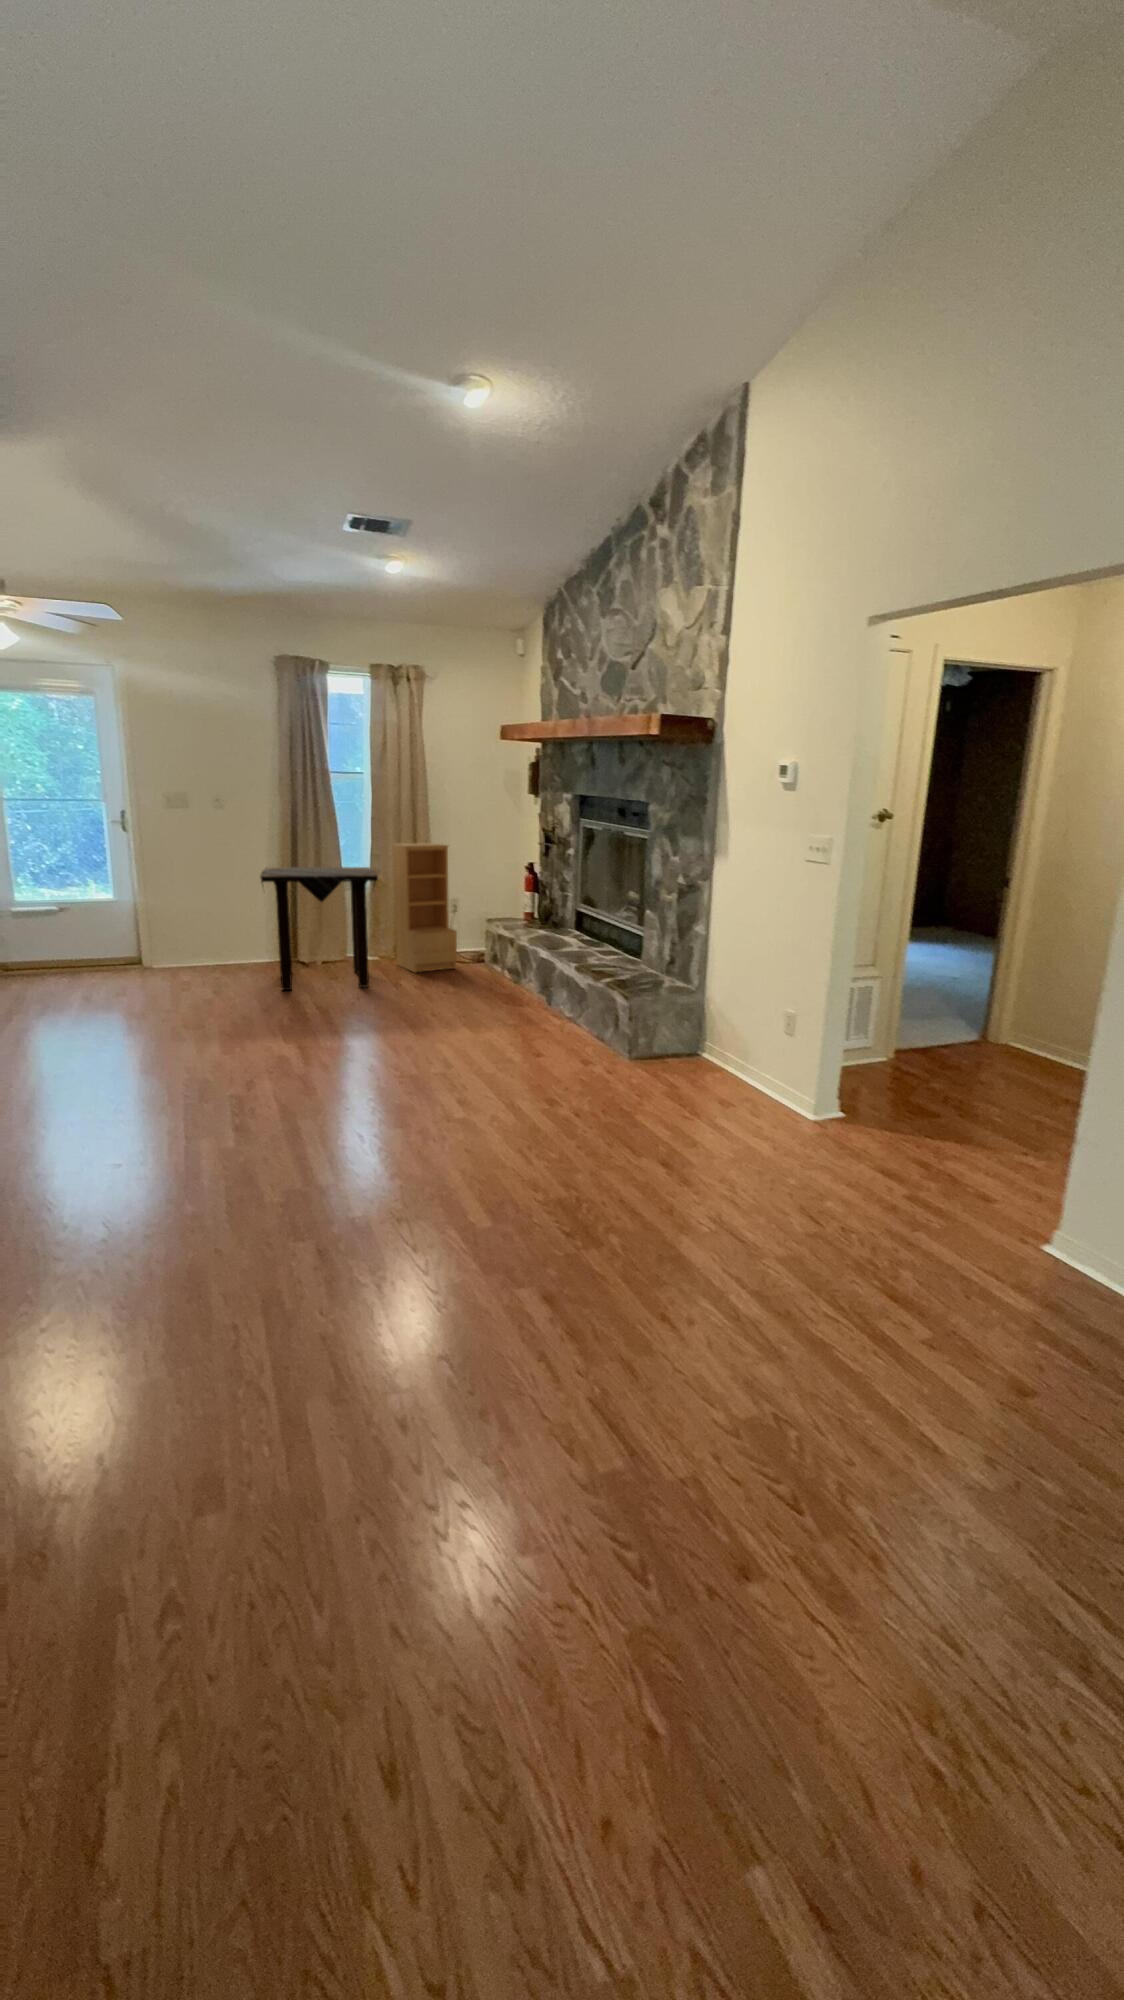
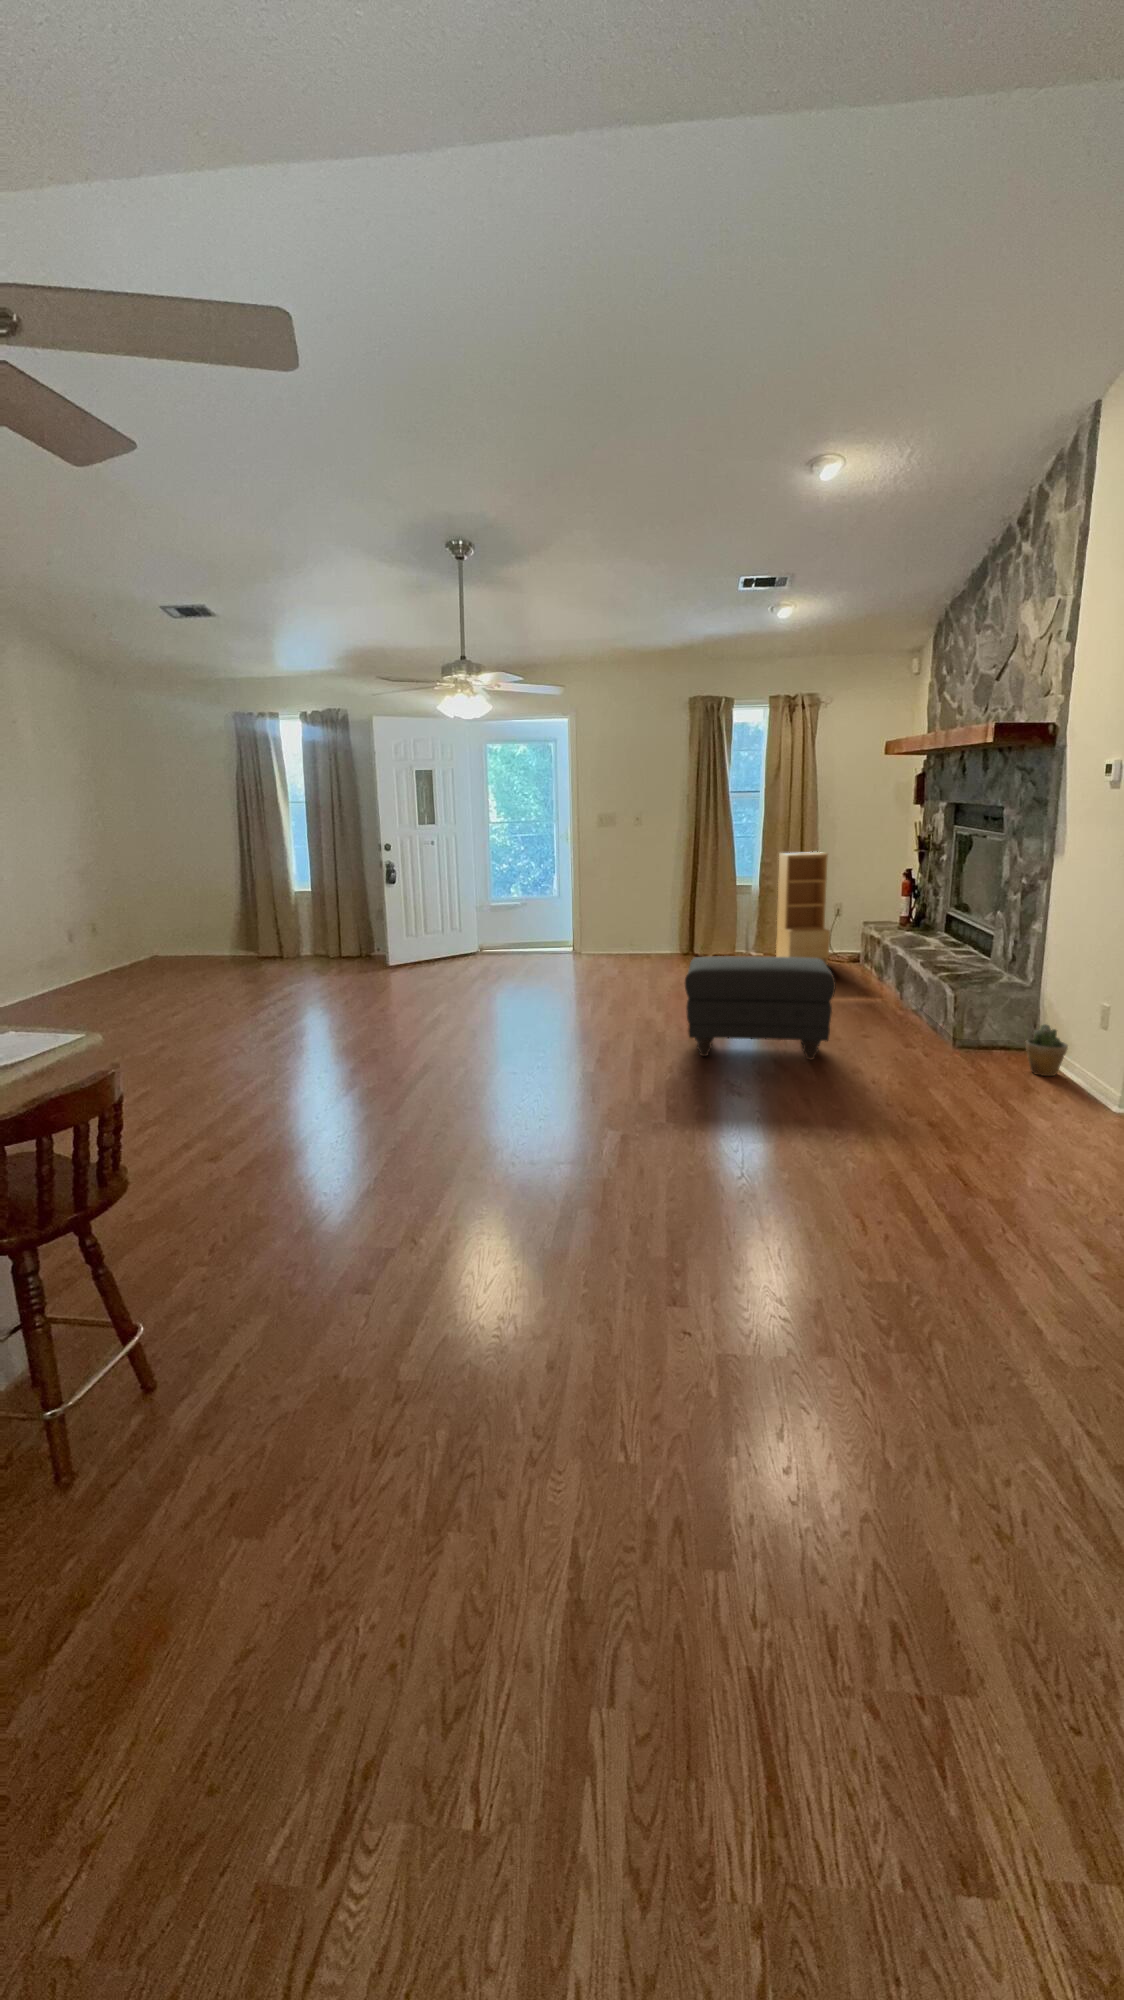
side table: present [261,867,378,990] -> none [661,873,757,974]
ottoman: none [340,974,530,1109] -> present [685,956,836,1060]
potted plant: none [711,1032,750,1085] -> present [1026,1024,1068,1076]

